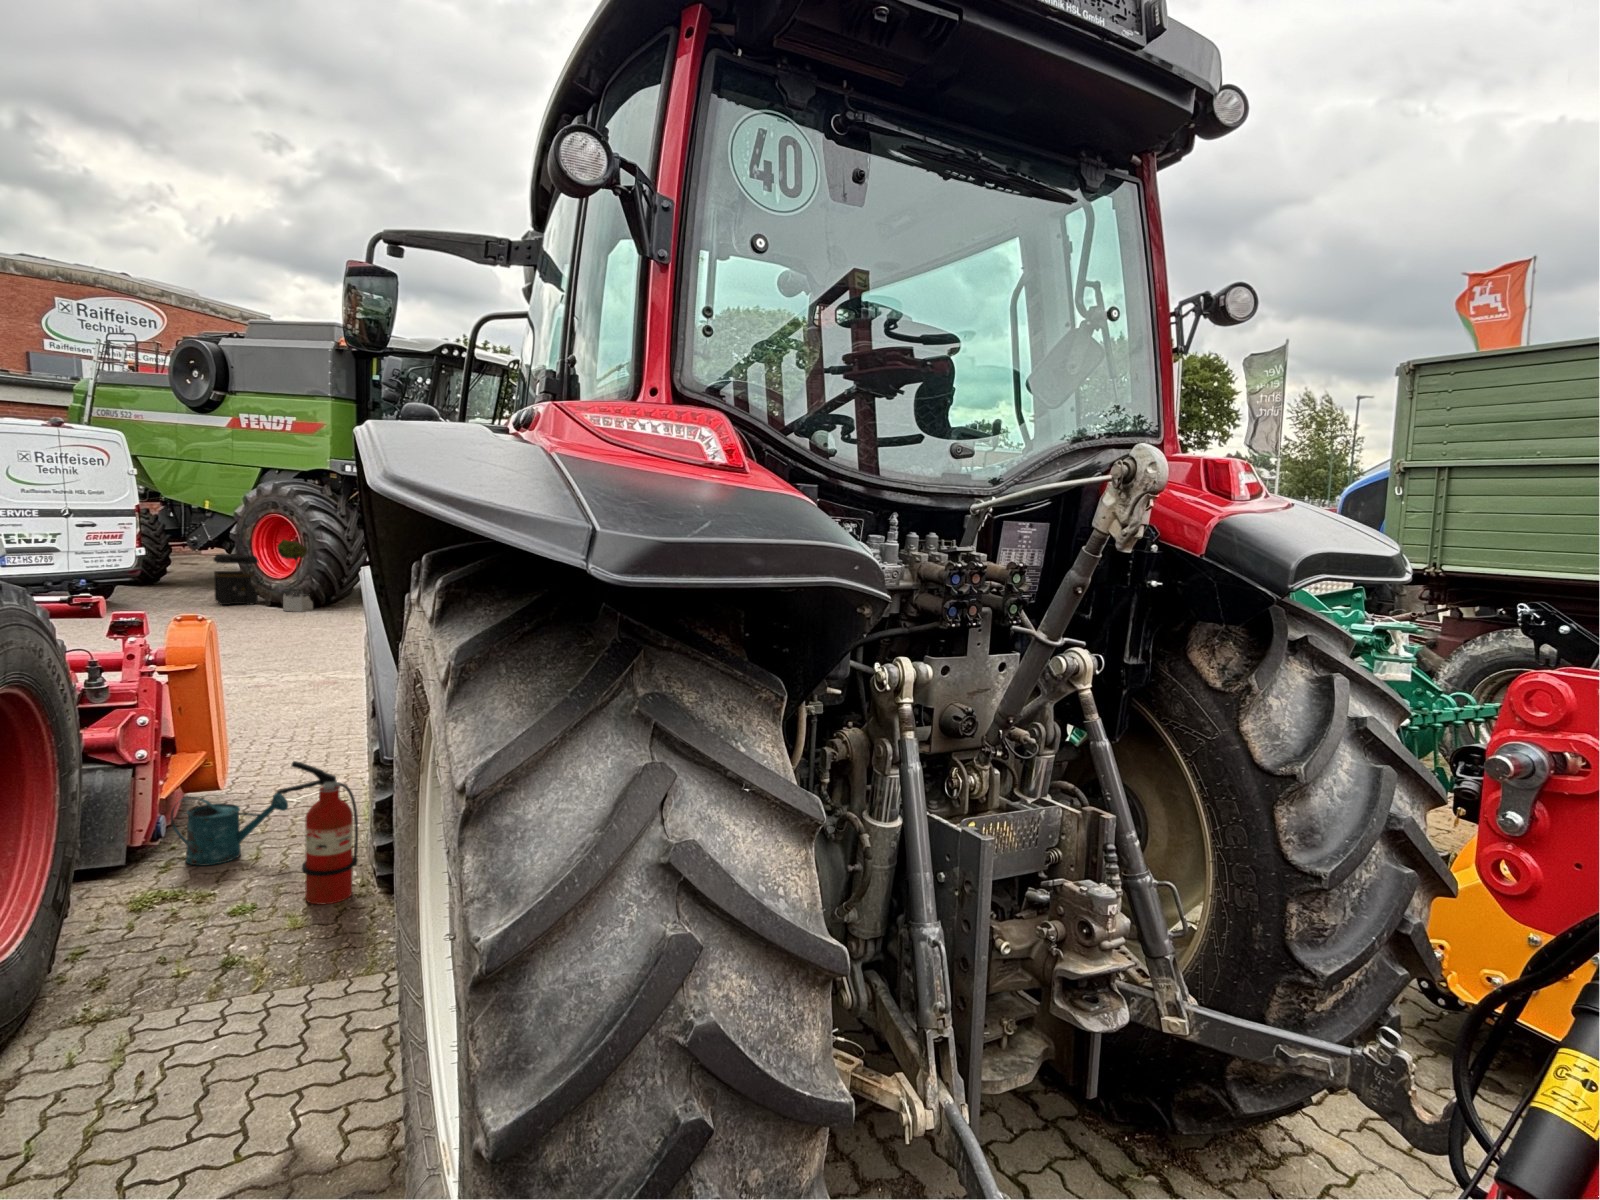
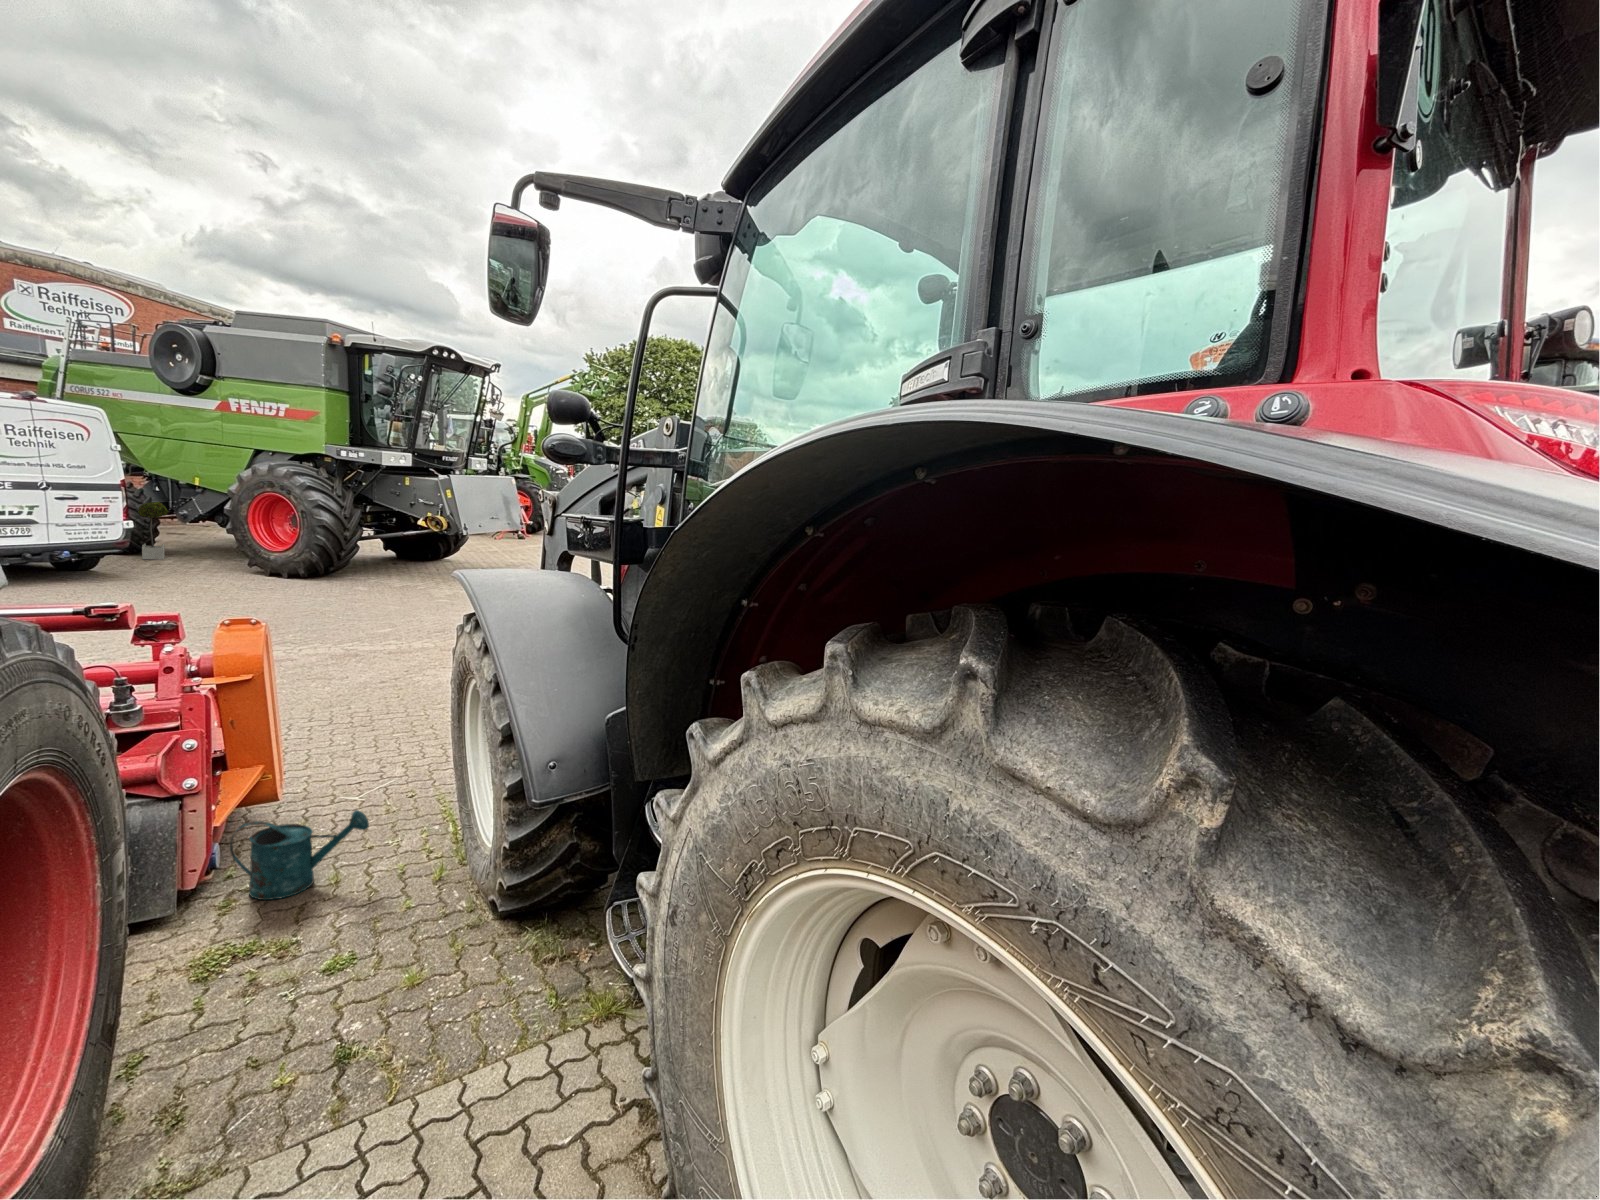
potted tree: present [278,539,313,612] -> present [138,501,168,560]
toolbox: present [214,554,259,605] -> none [205,530,252,579]
fire extinguisher: present [277,761,358,905] -> none [377,787,469,949]

